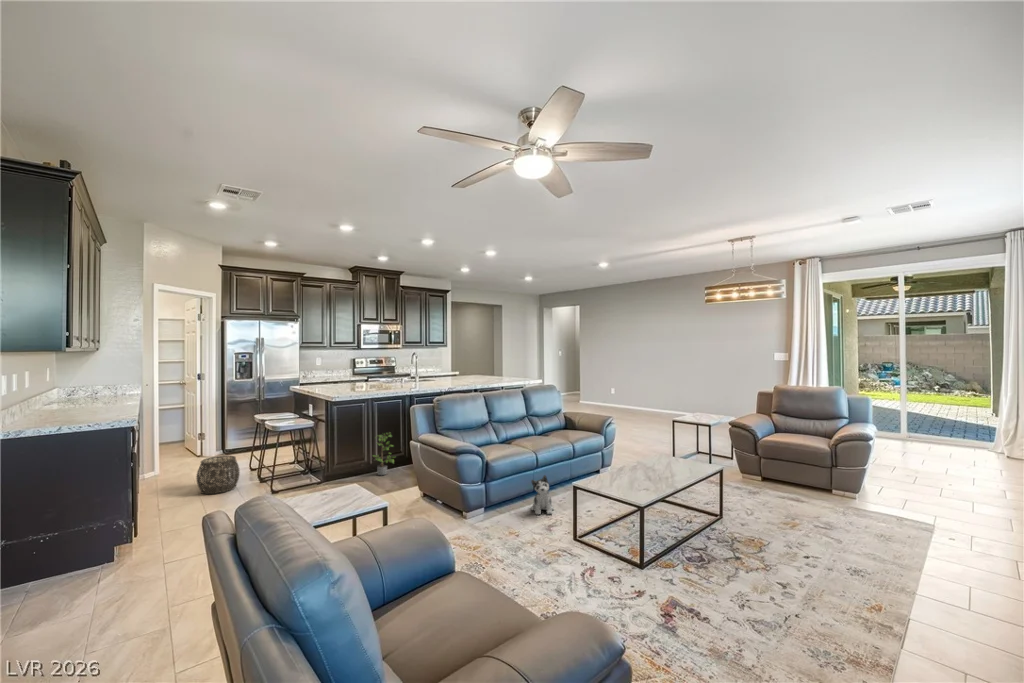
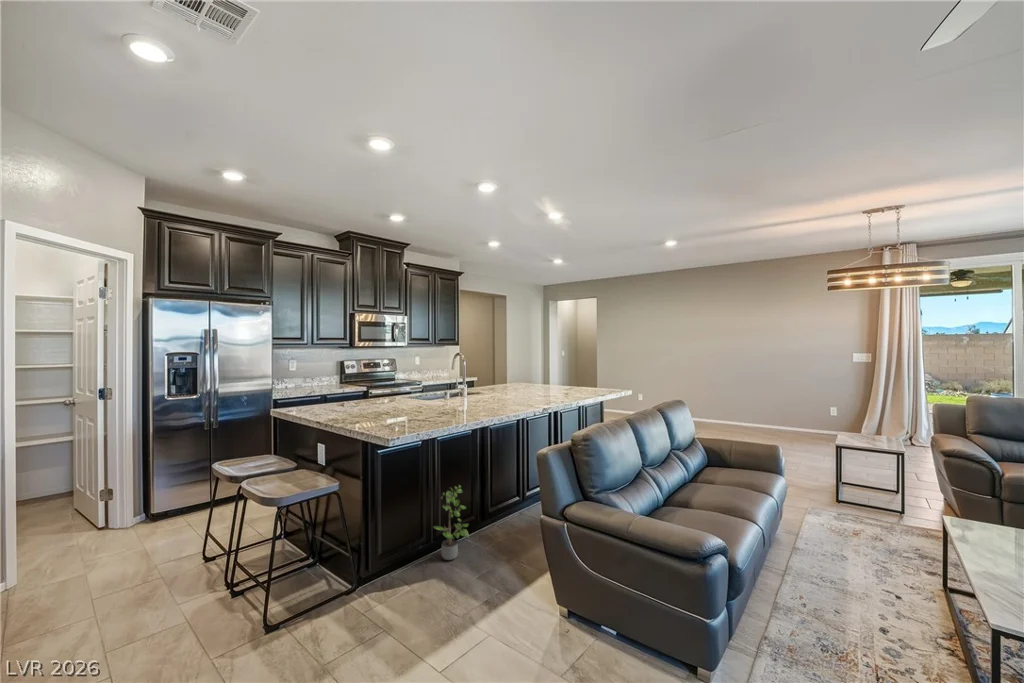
woven basket: present [196,456,240,494] -> none [95,552,192,647]
plush toy: present [531,475,554,514] -> none [781,578,842,658]

